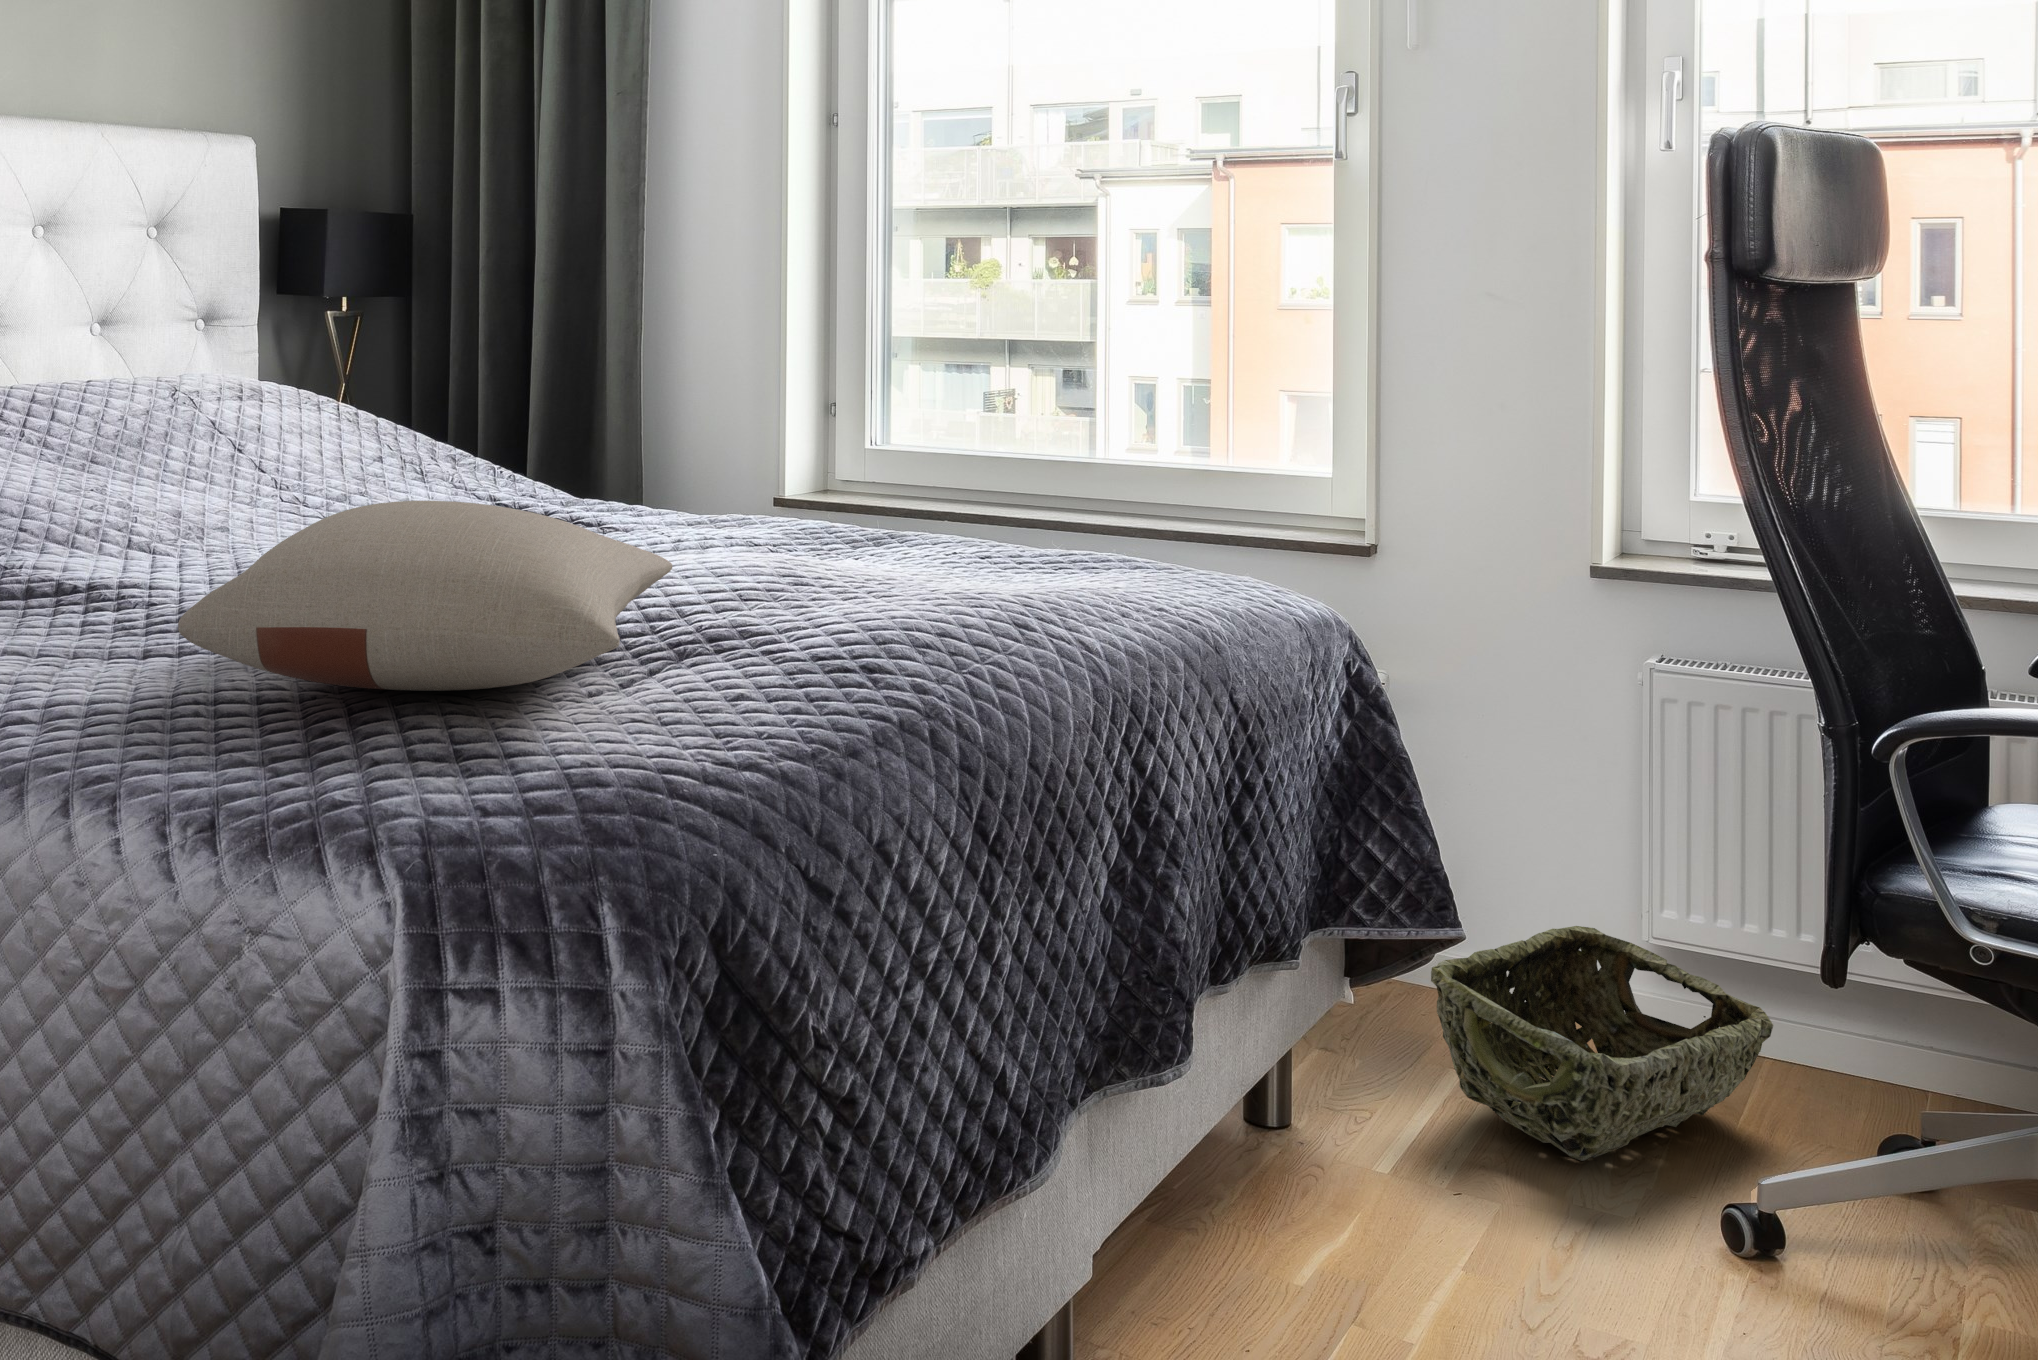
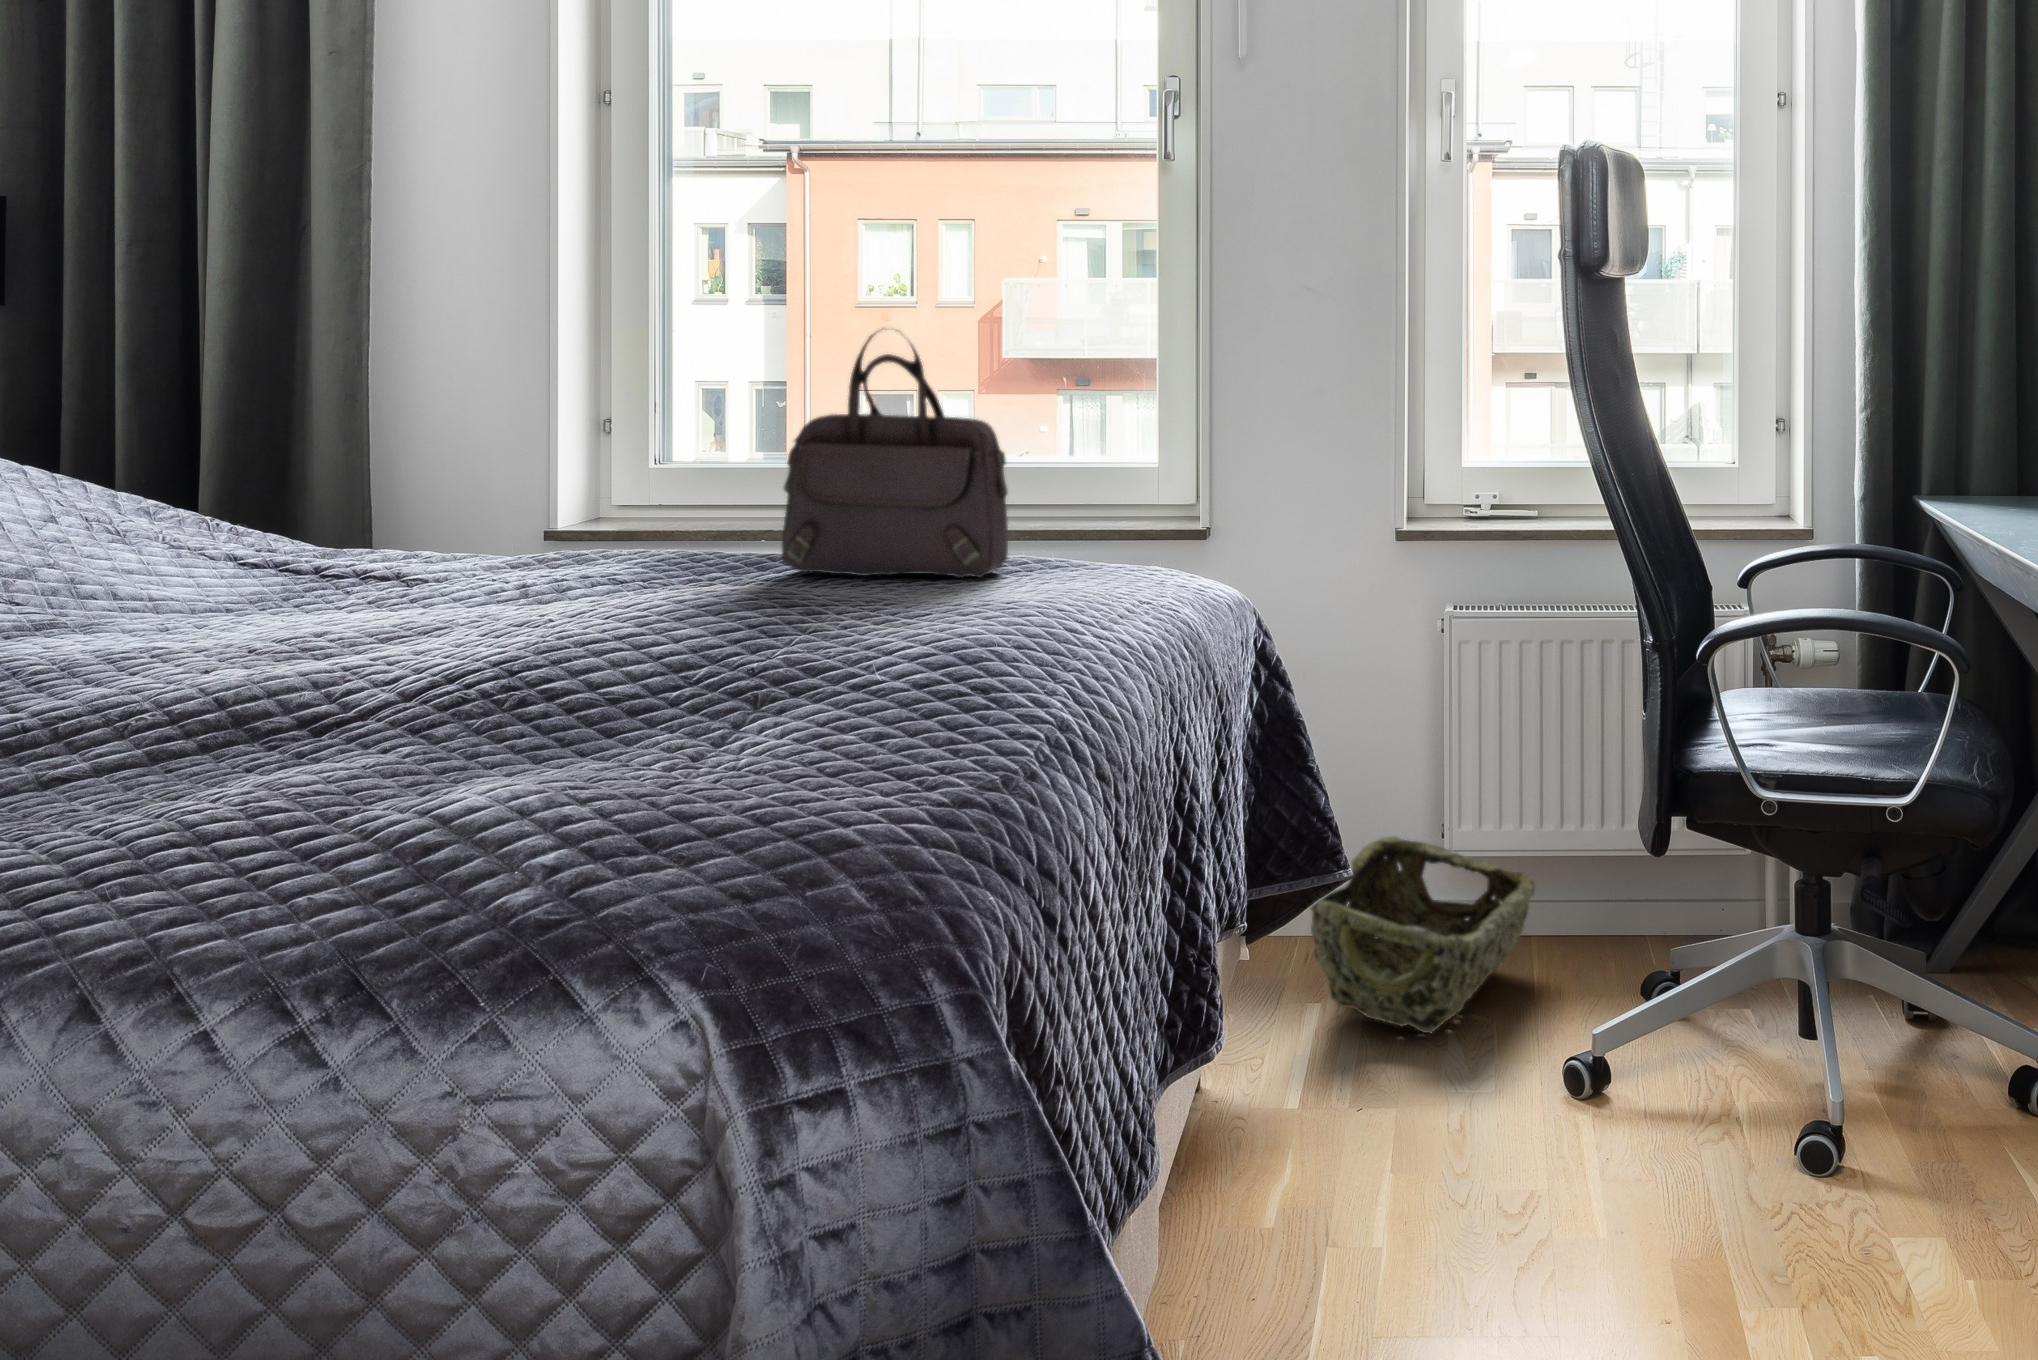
handbag: none [835,335,1028,578] -> present [782,331,1008,578]
pillow: present [178,501,672,691] -> none [159,531,820,782]

